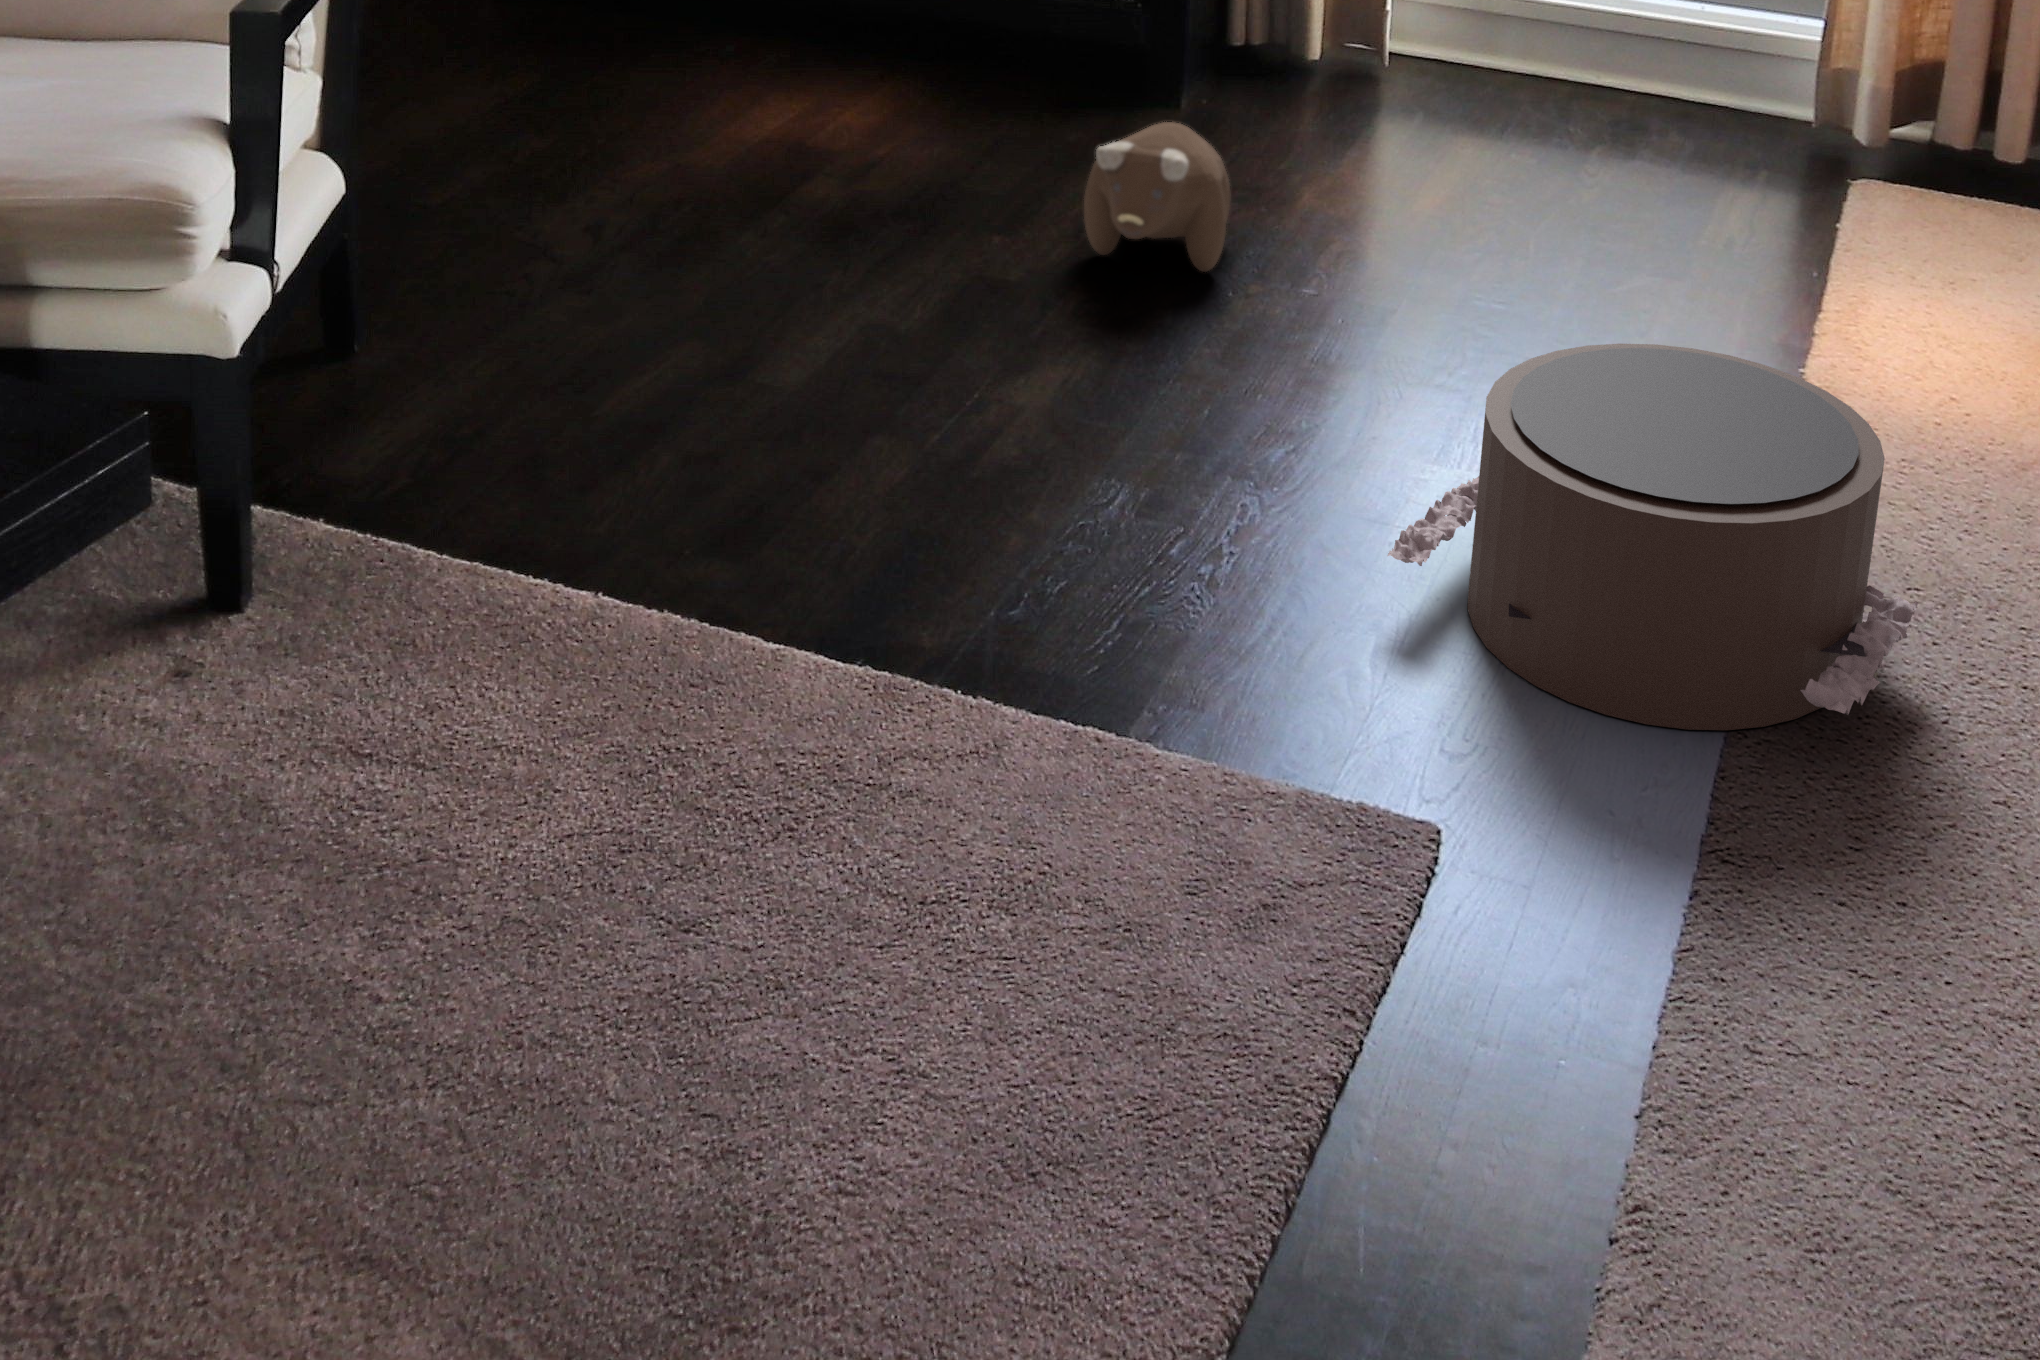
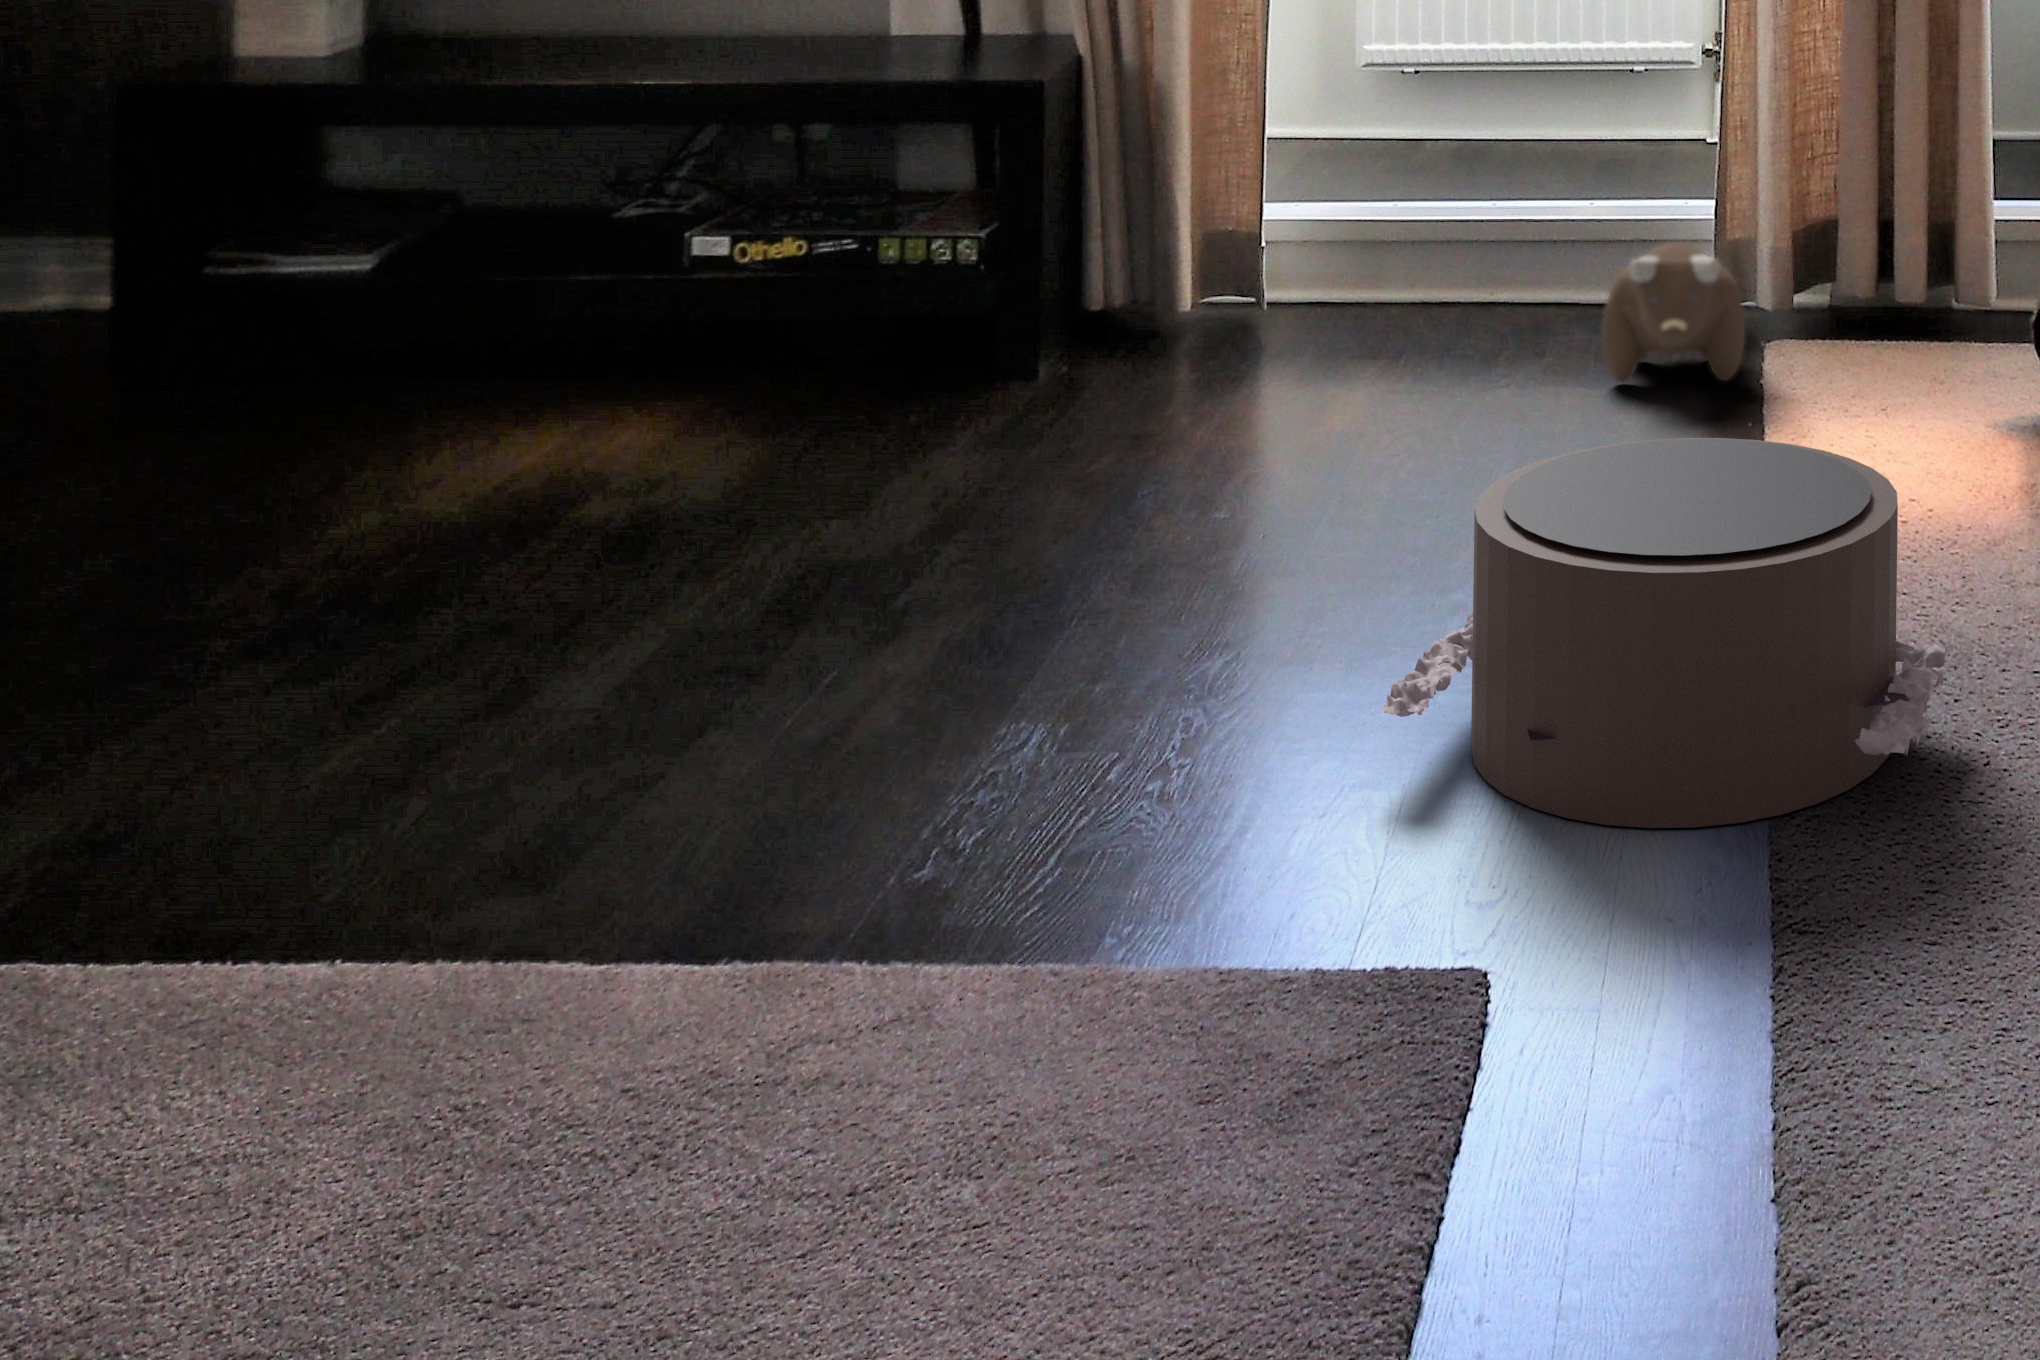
plush toy: present [1084,122,1230,272] -> present [1602,242,1745,383]

